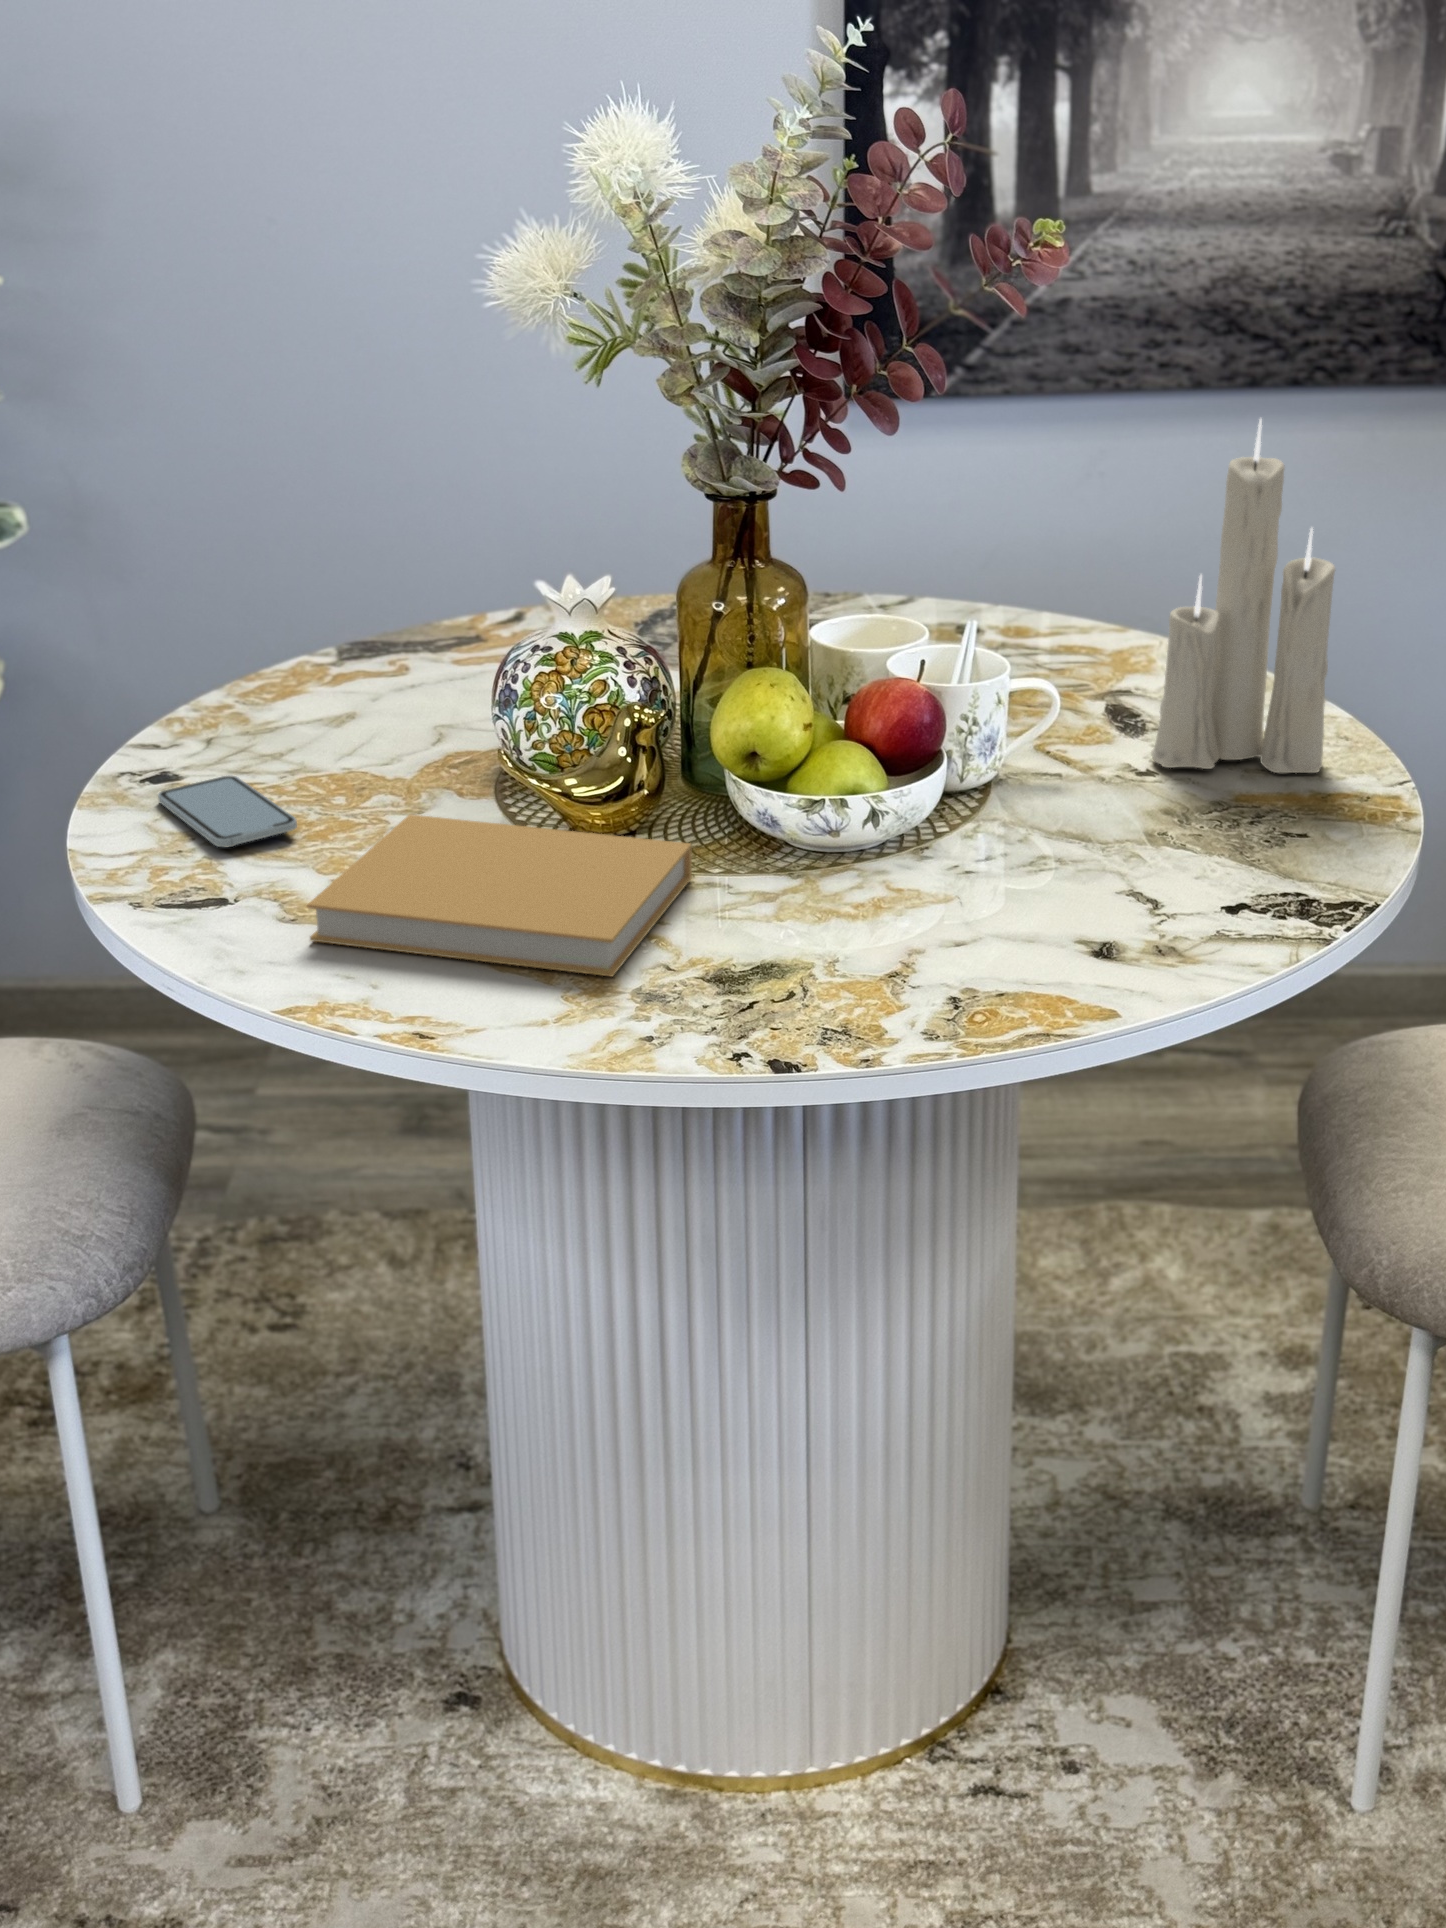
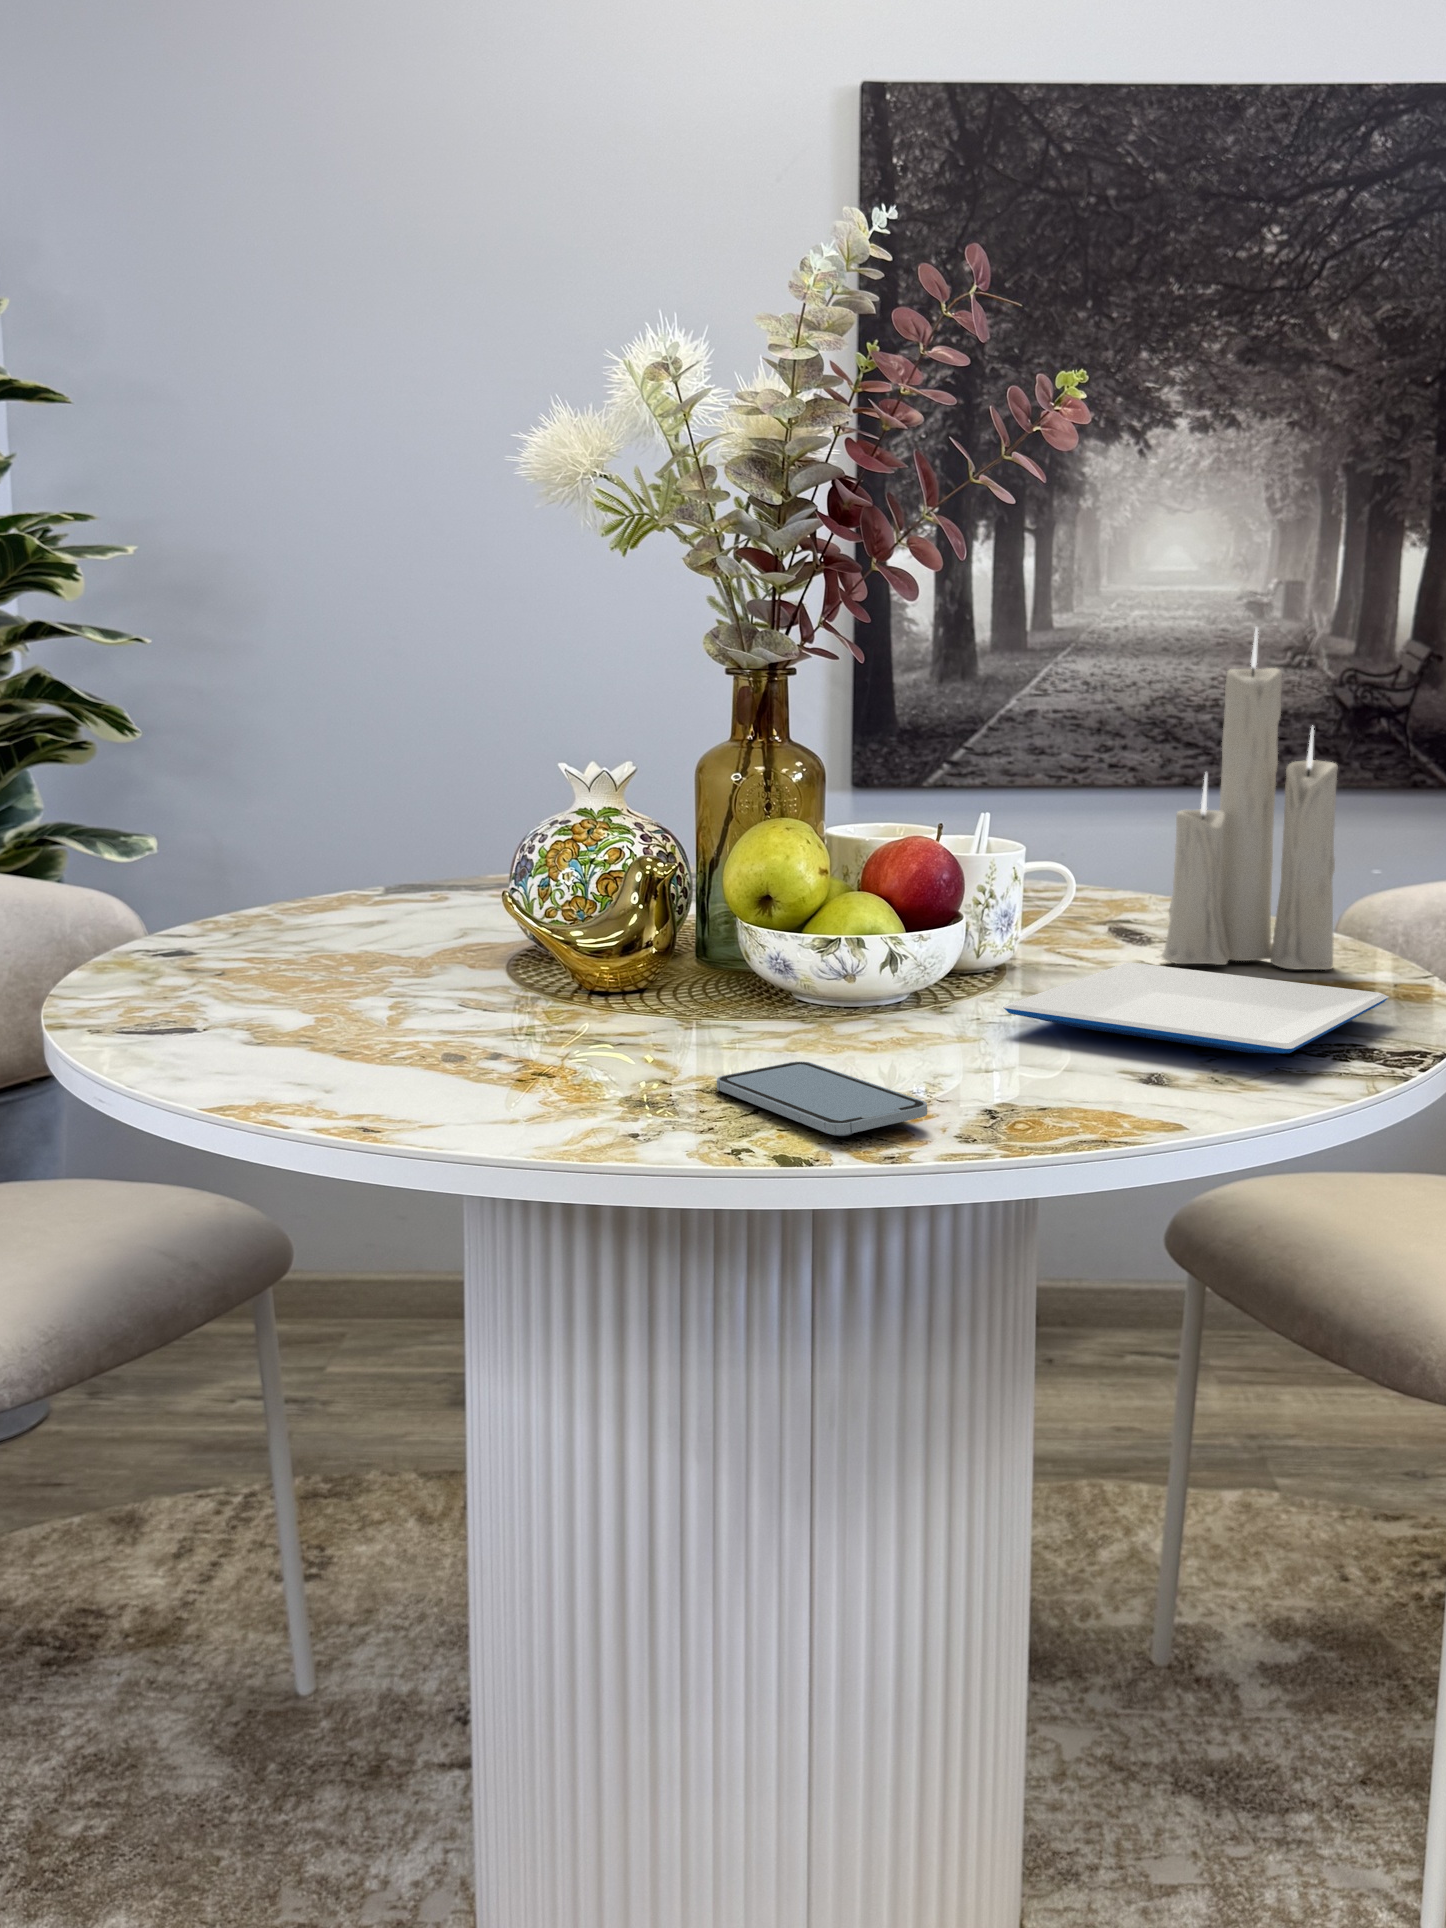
smartphone: present [158,775,297,847] -> present [717,1061,927,1136]
plate: none [978,782,1350,925] -> present [1003,963,1389,1053]
book: present [307,814,692,976] -> none [278,969,701,1091]

